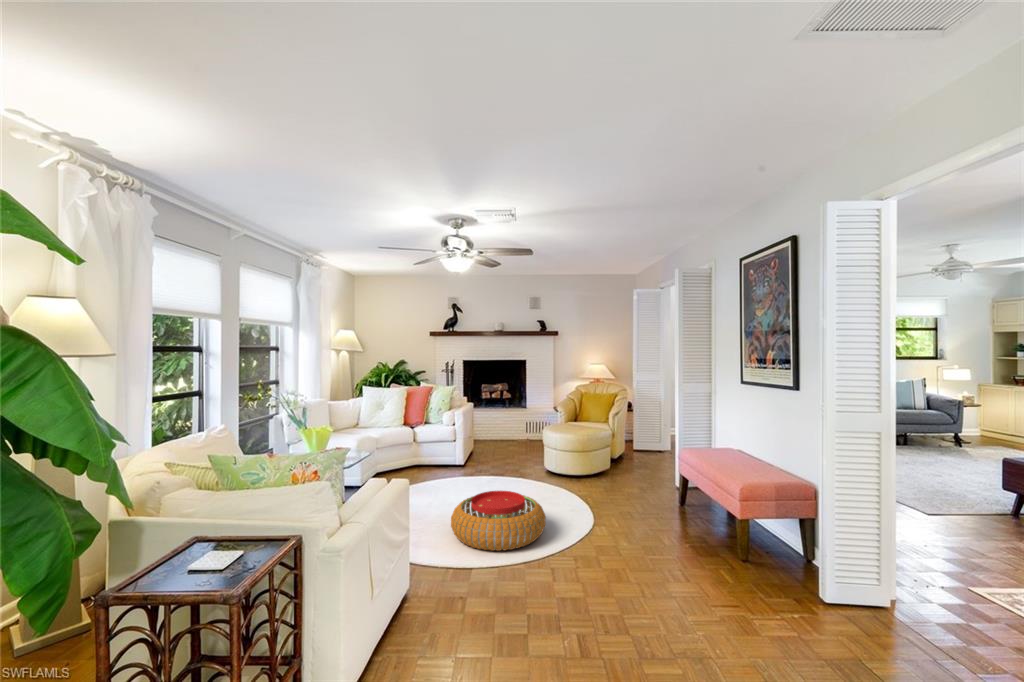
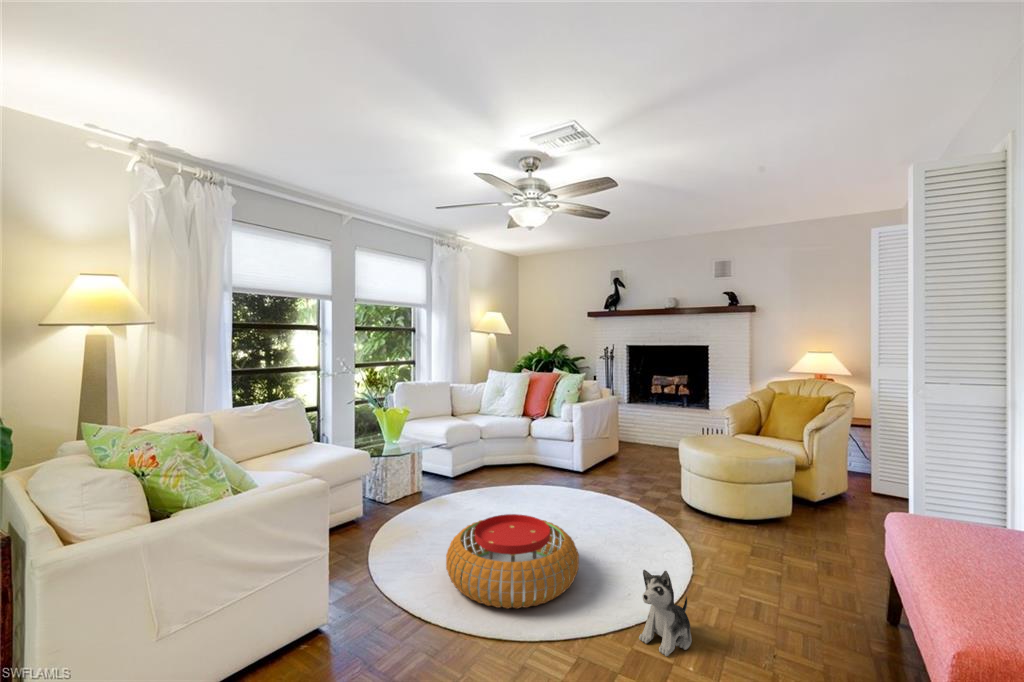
plush toy: none [596,496,623,542] -> present [639,570,692,656]

